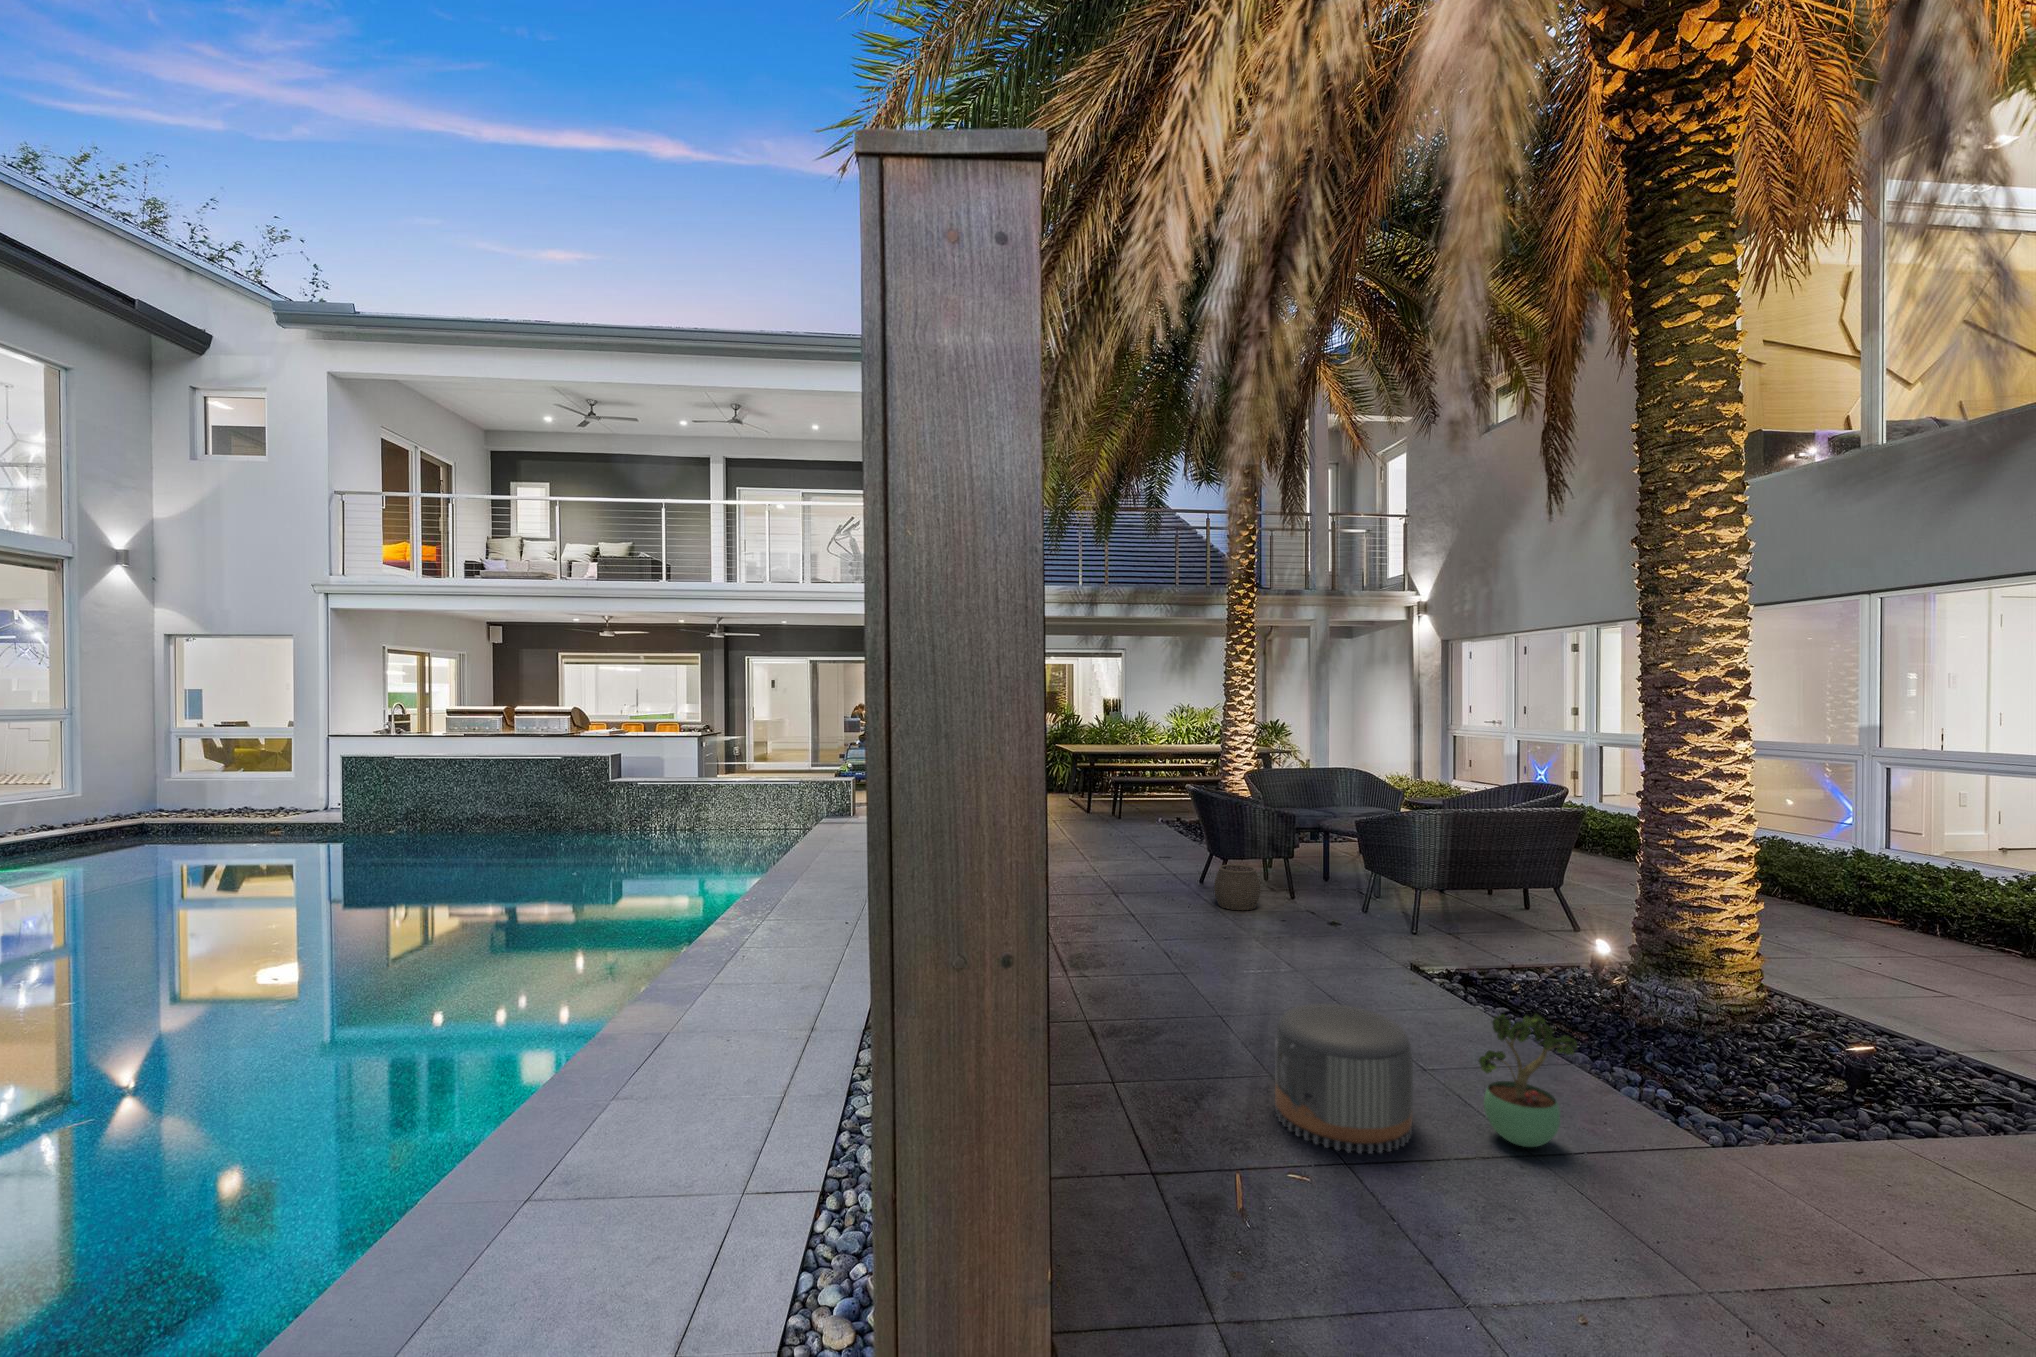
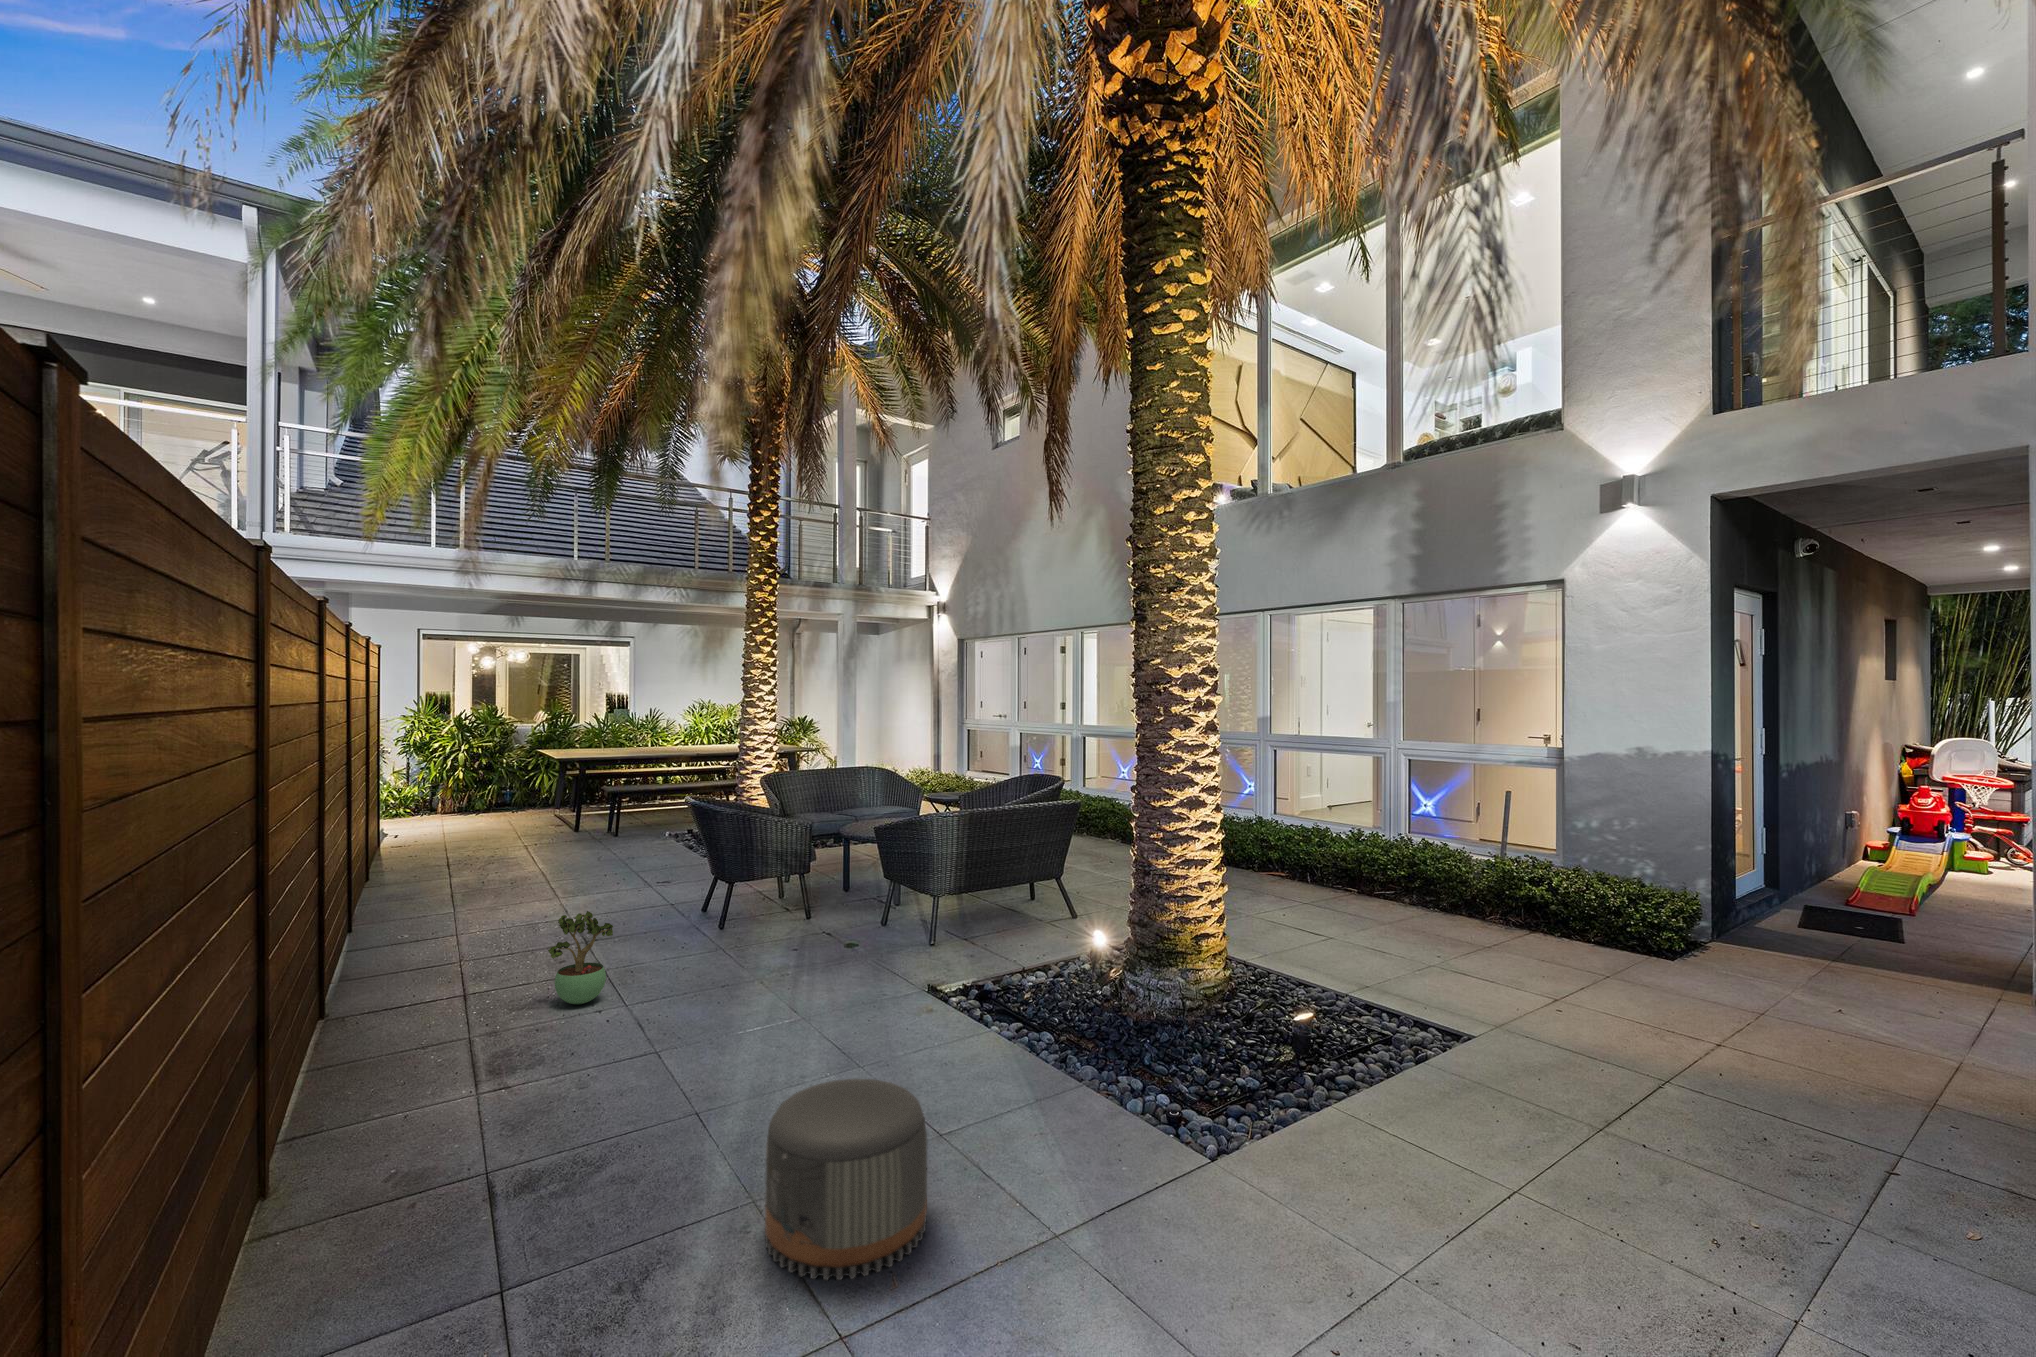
woven basket: present [1214,864,1261,911] -> none [720,890,774,945]
potted plant: present [1479,1013,1577,1147] -> present [548,911,613,1004]

